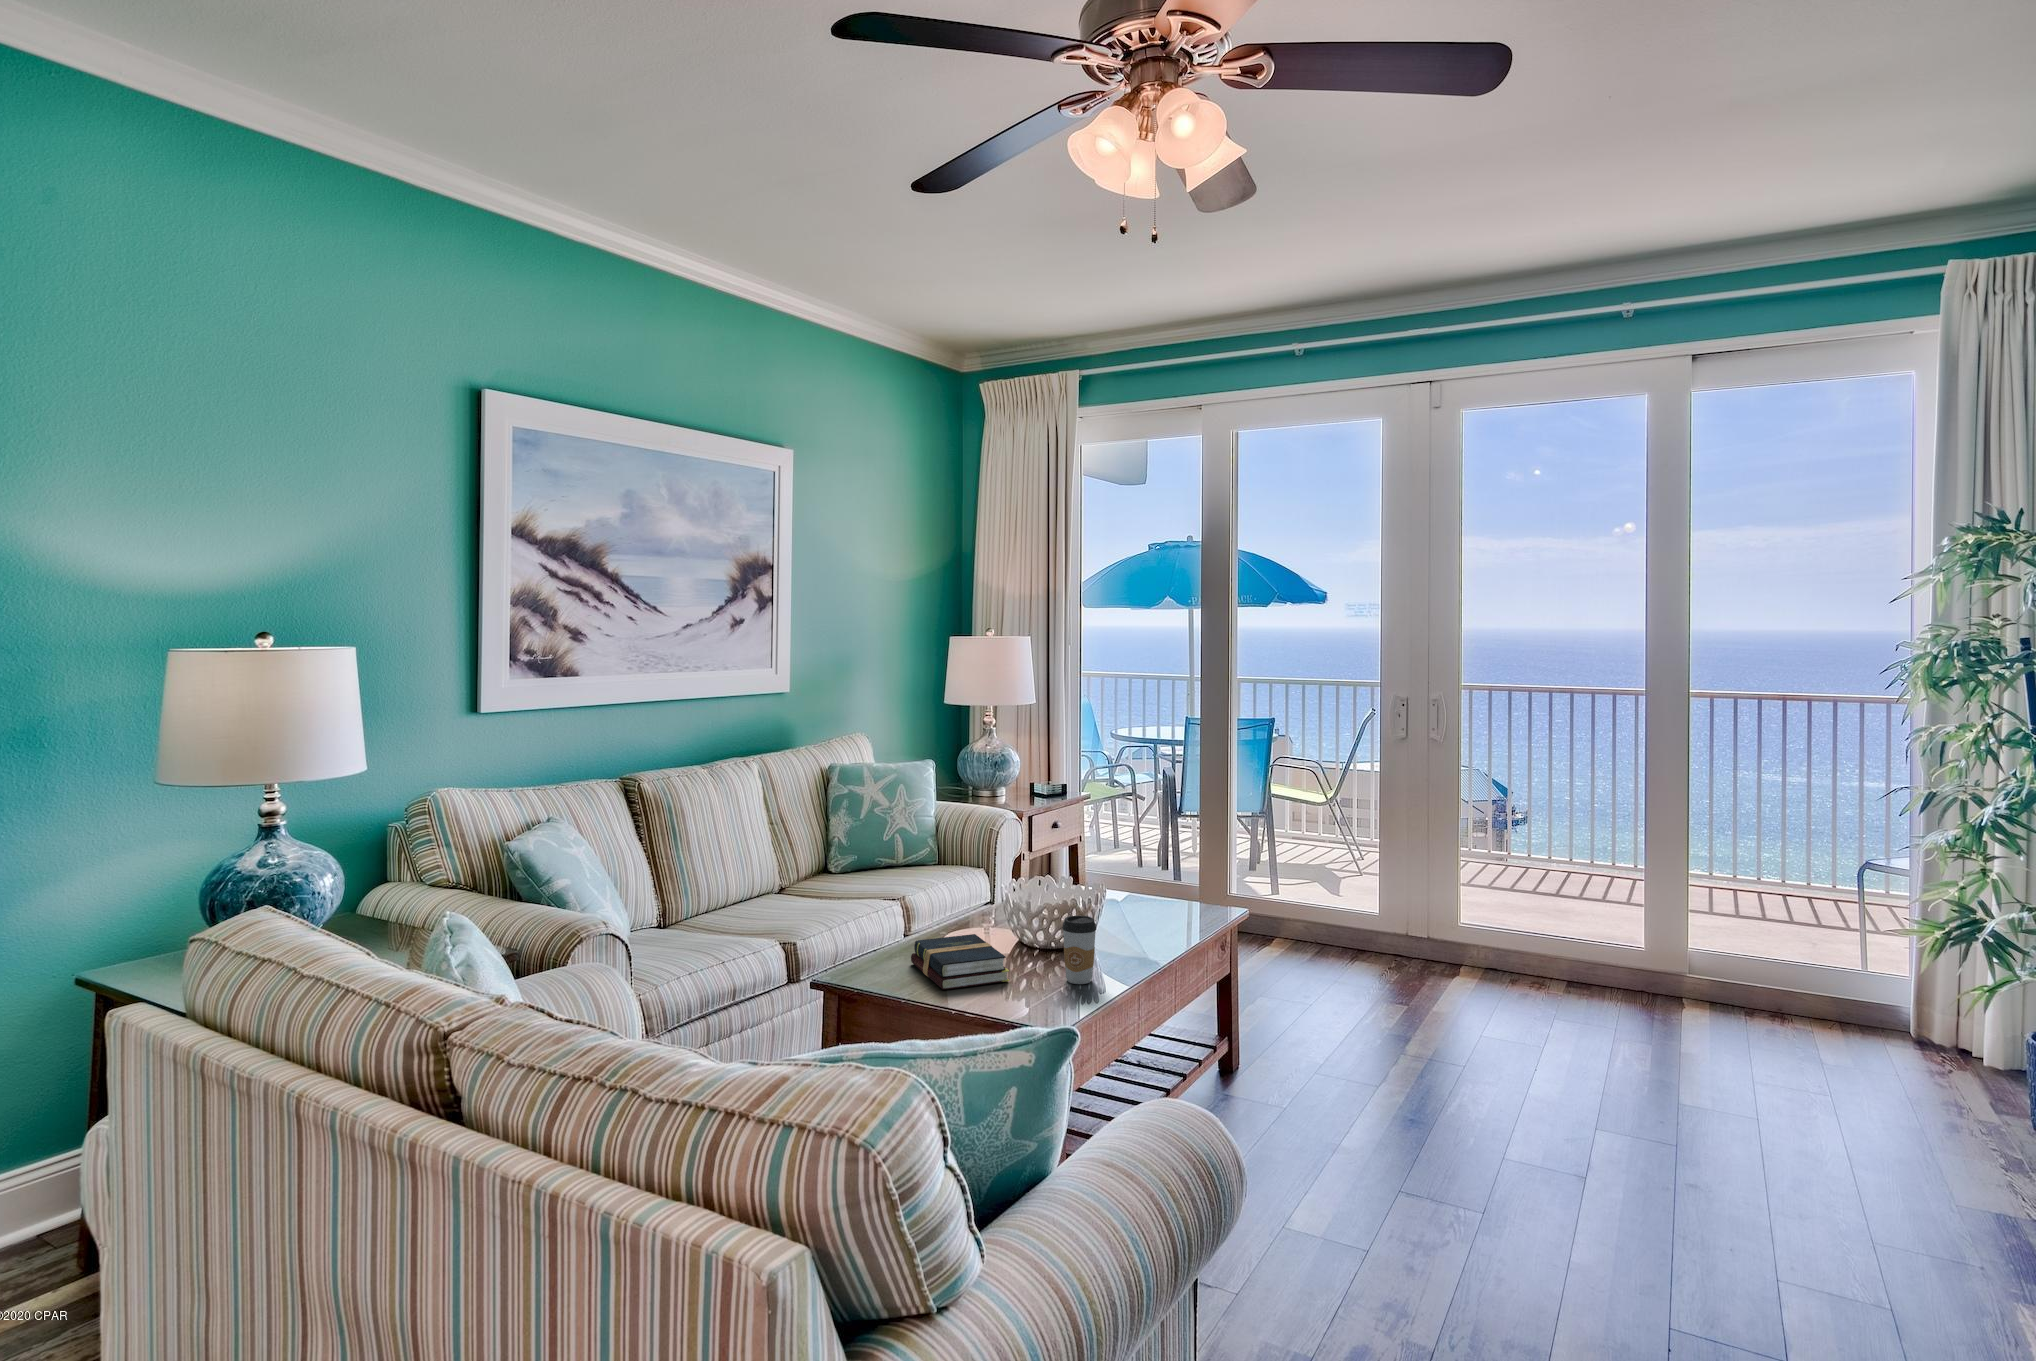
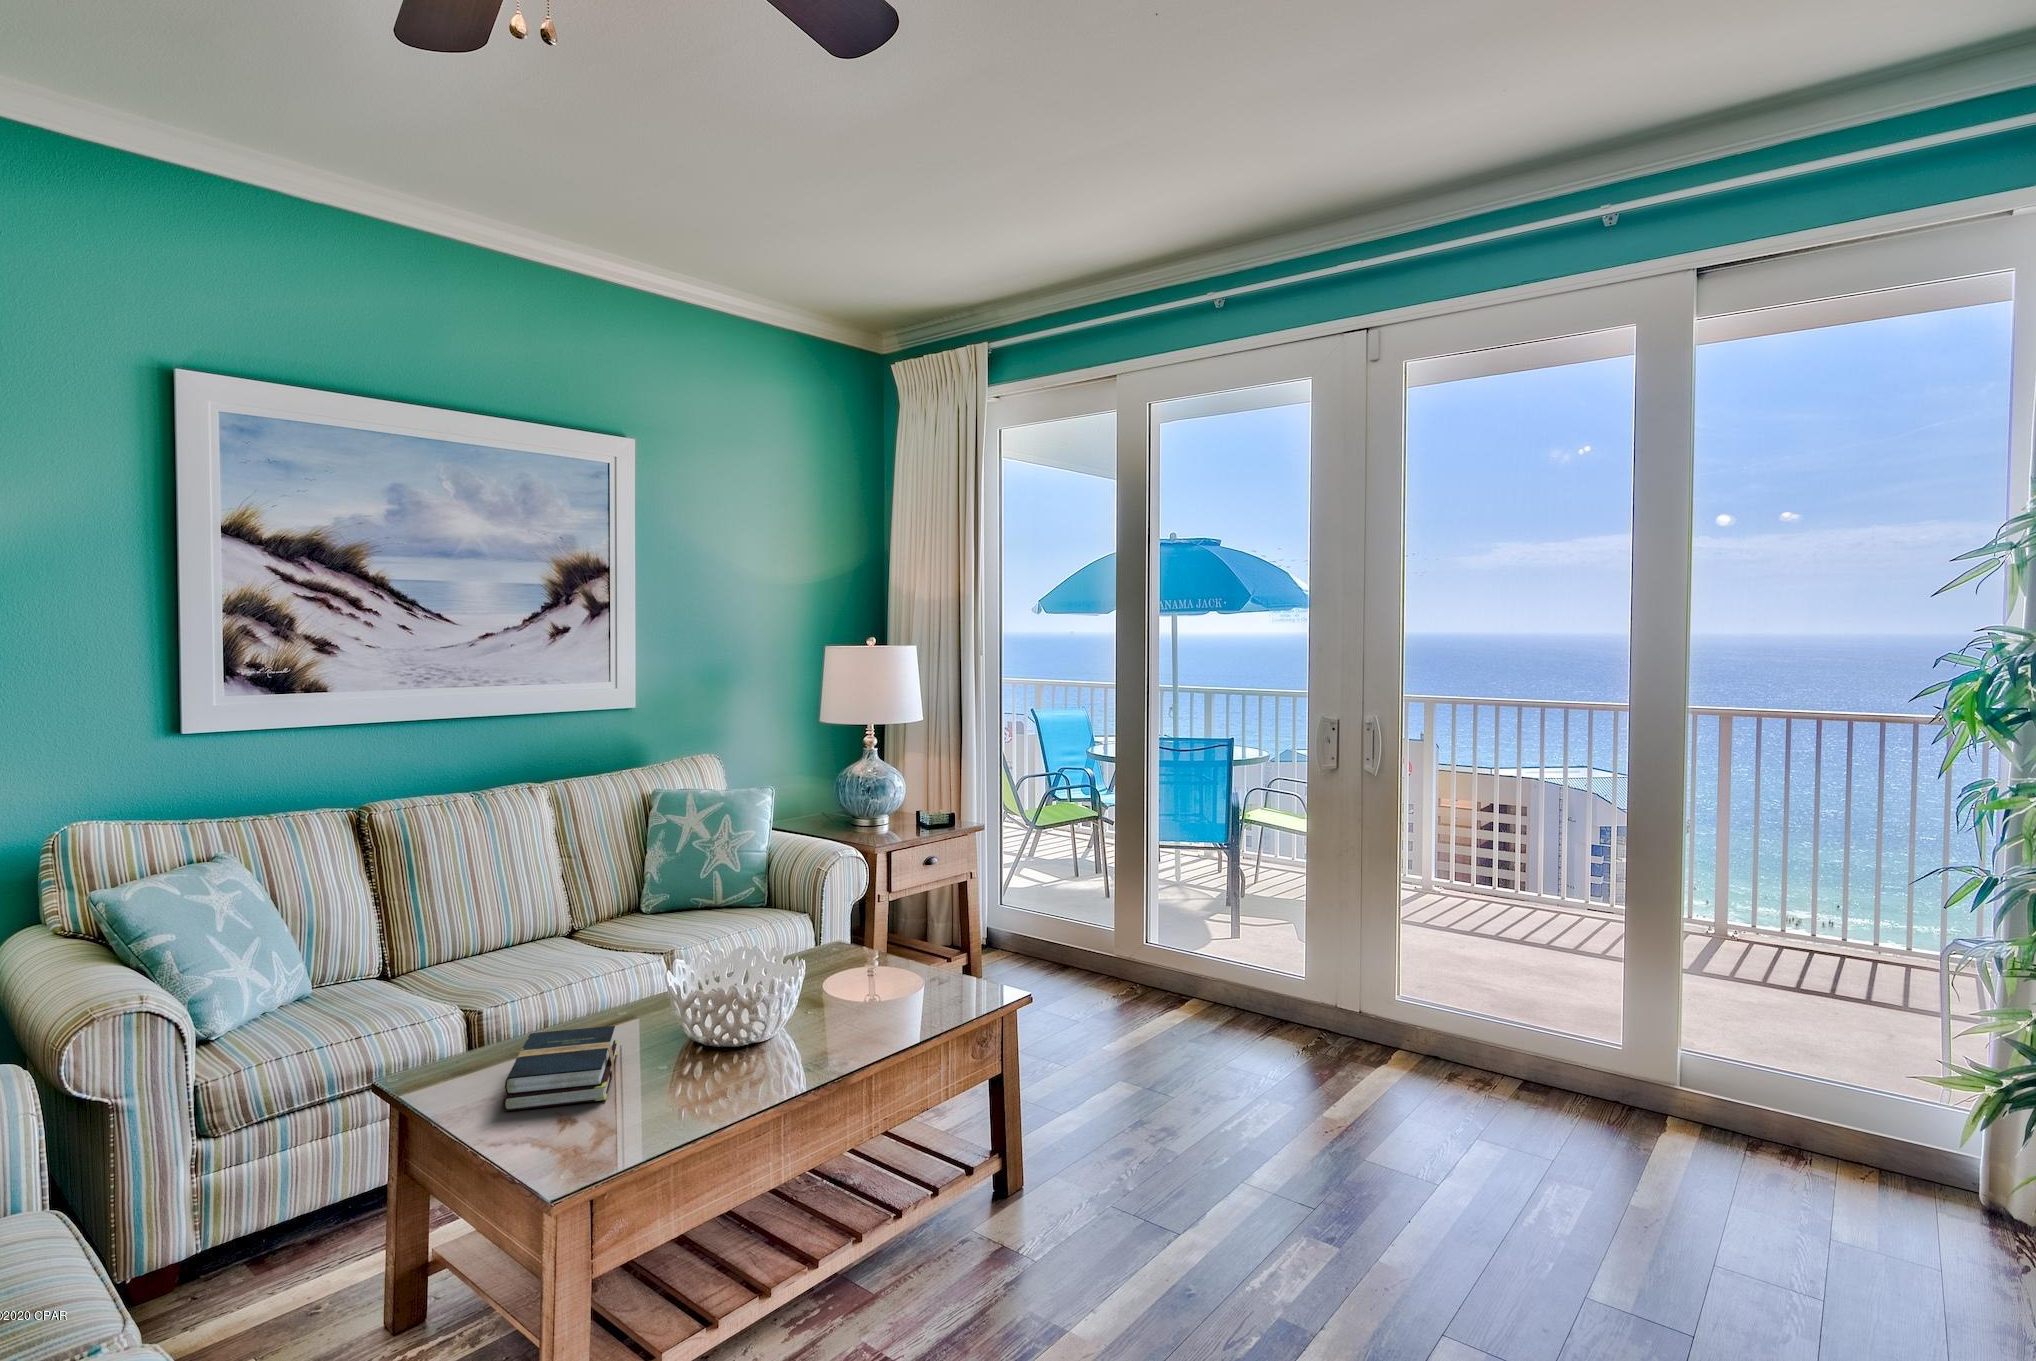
coffee cup: present [1062,916,1096,984] -> none [672,1016,719,1111]

